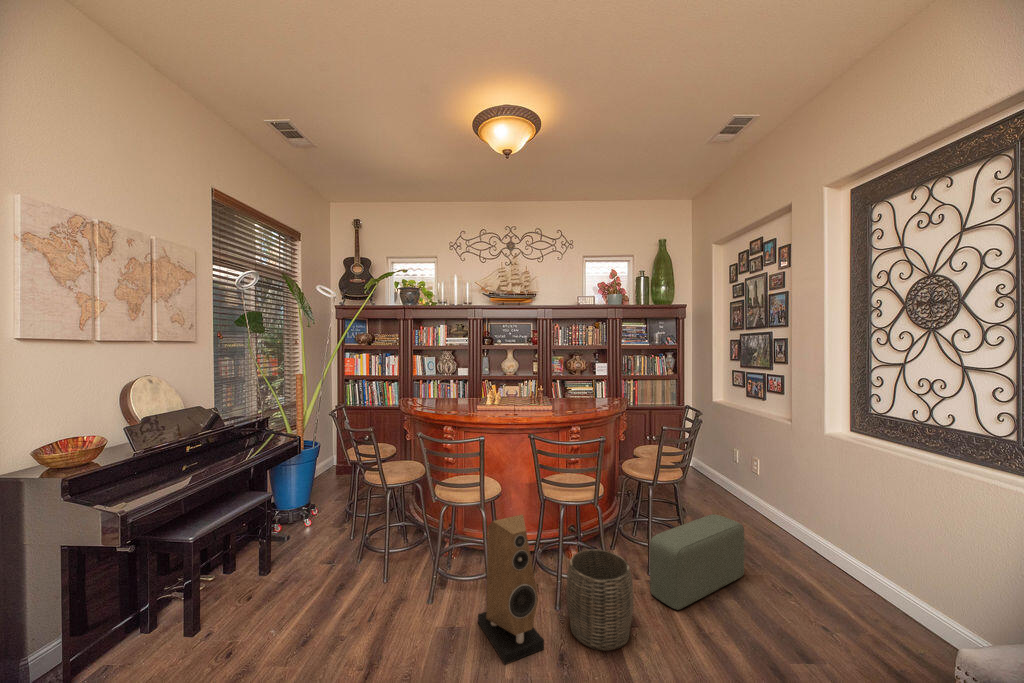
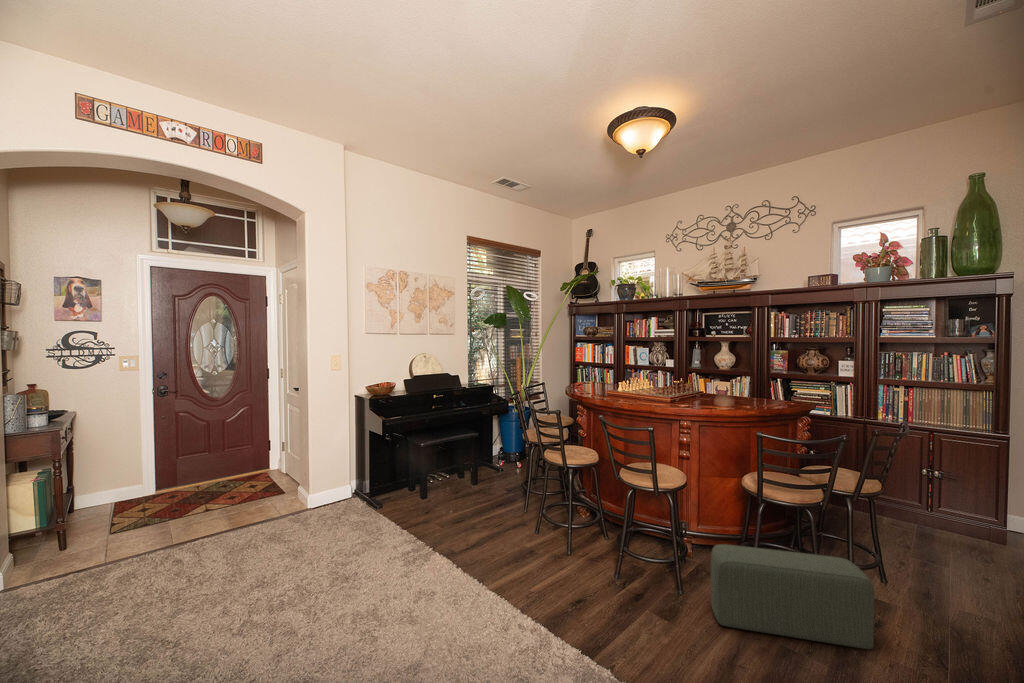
speaker: present [478,515,544,664] -> none [536,474,580,585]
woven basket: present [566,549,633,650] -> none [597,526,658,615]

